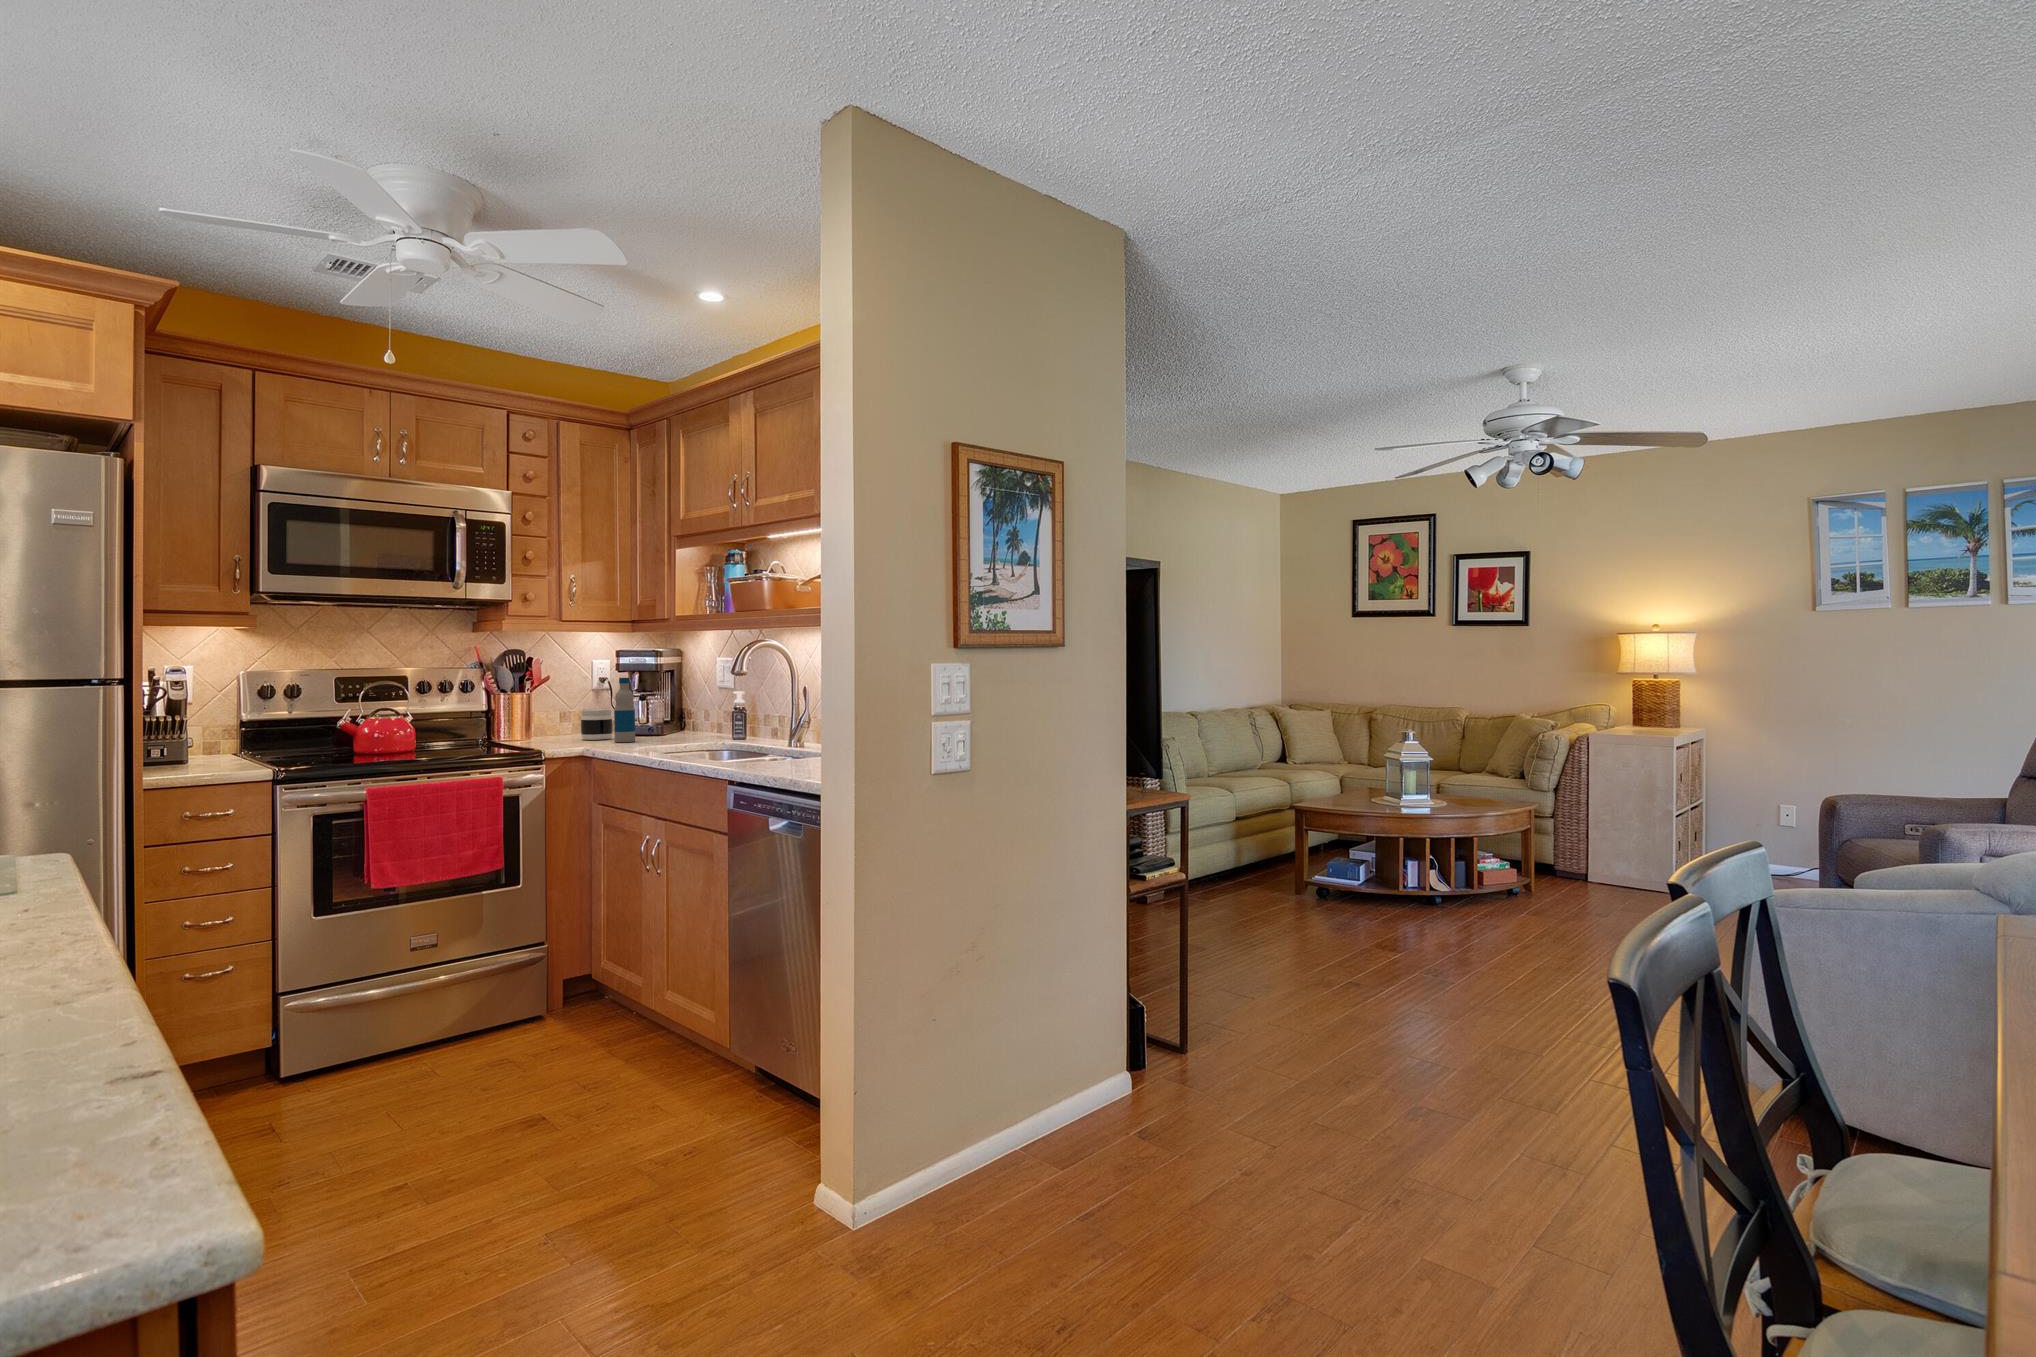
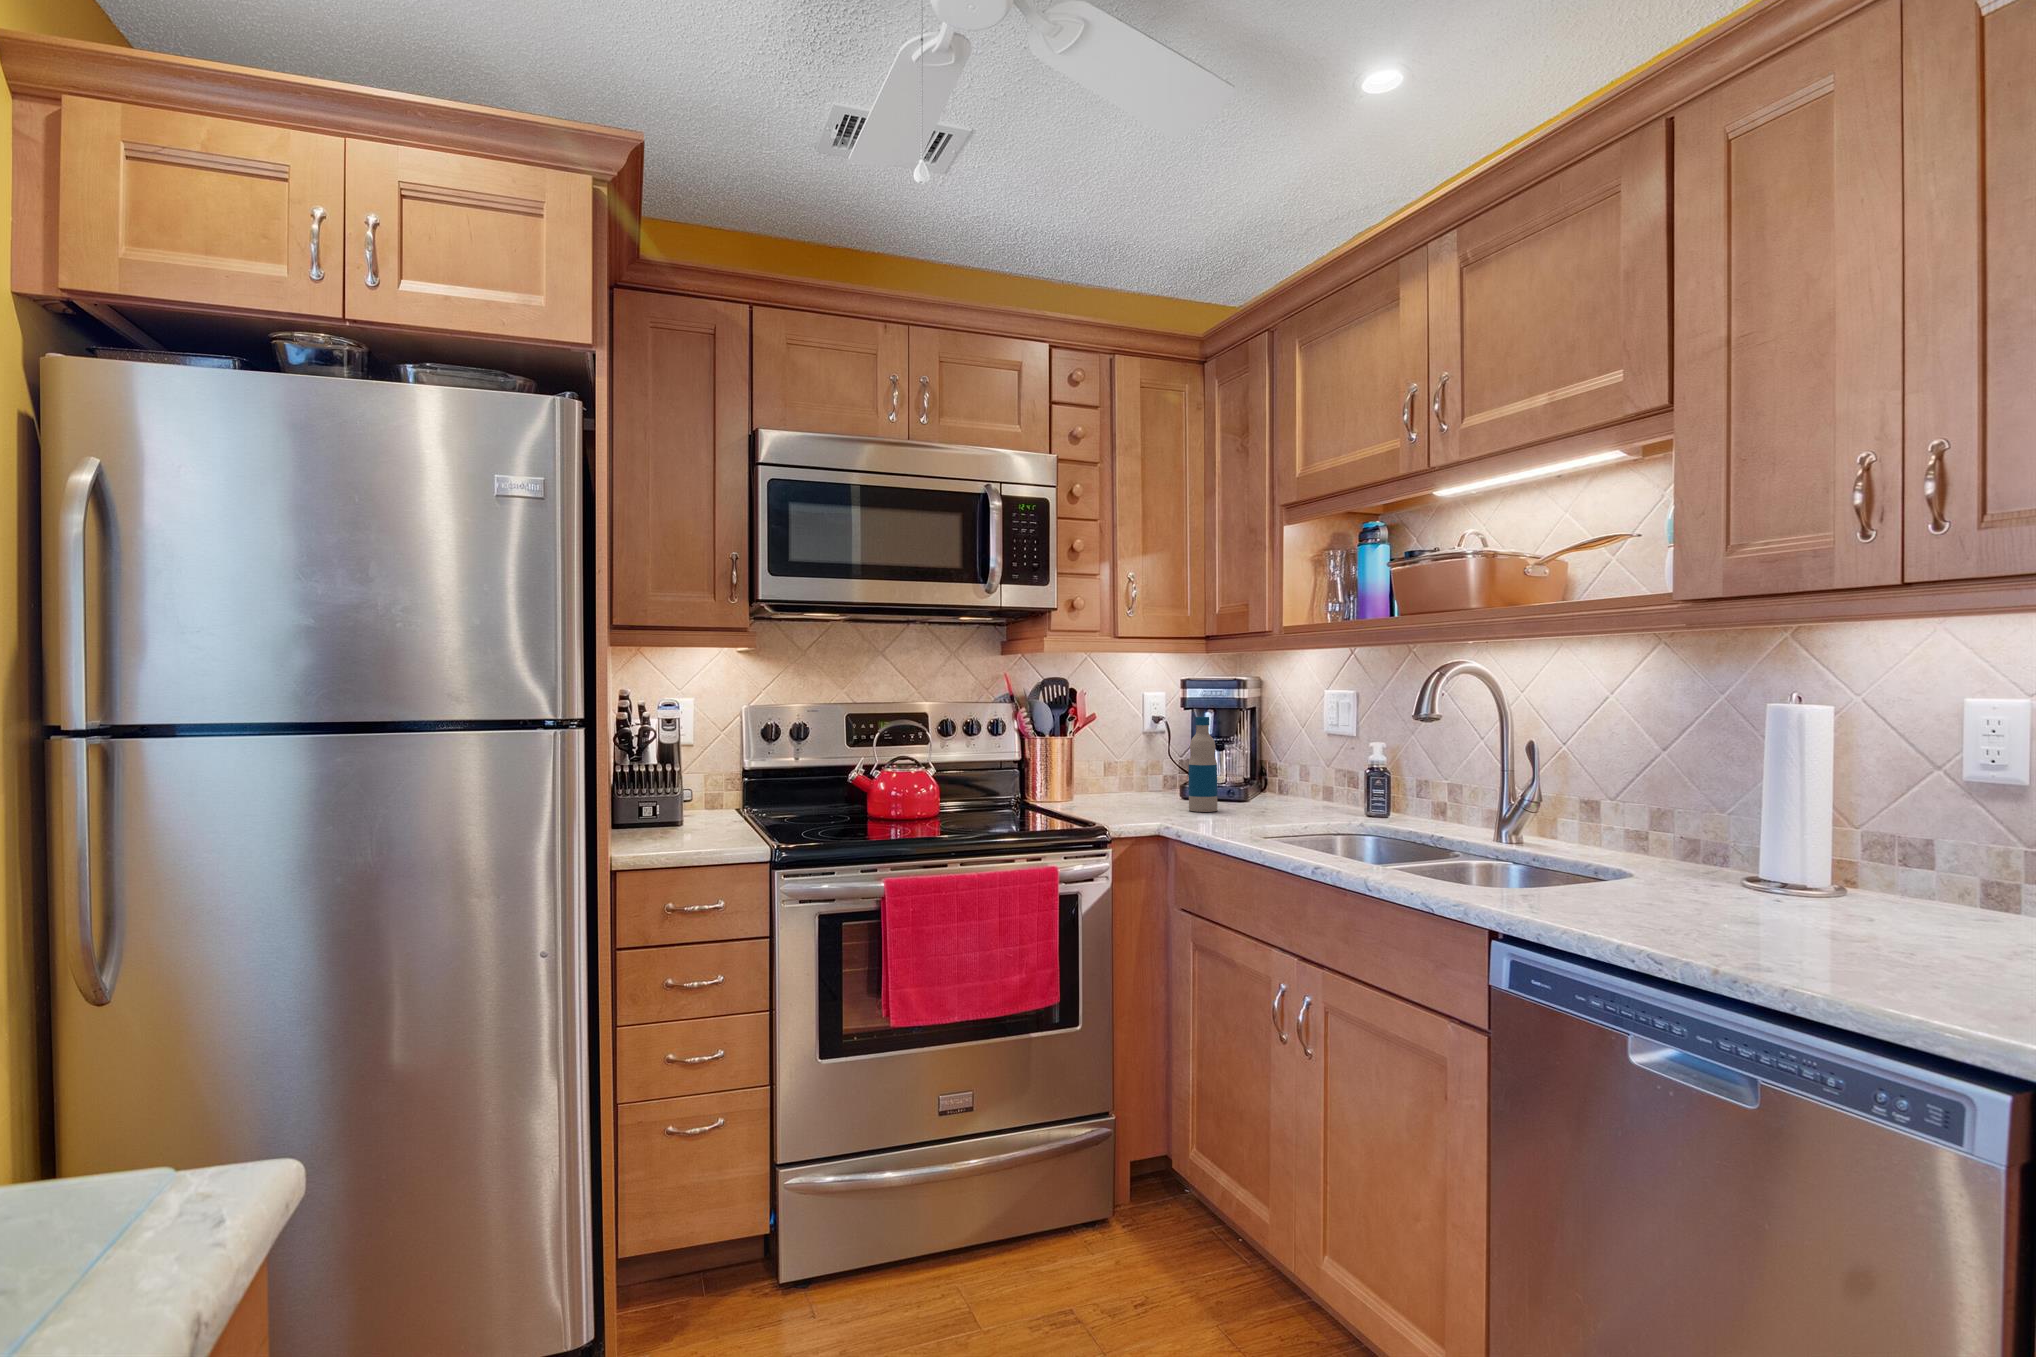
jar: present [581,709,613,740] -> none [1138,760,1179,805]

